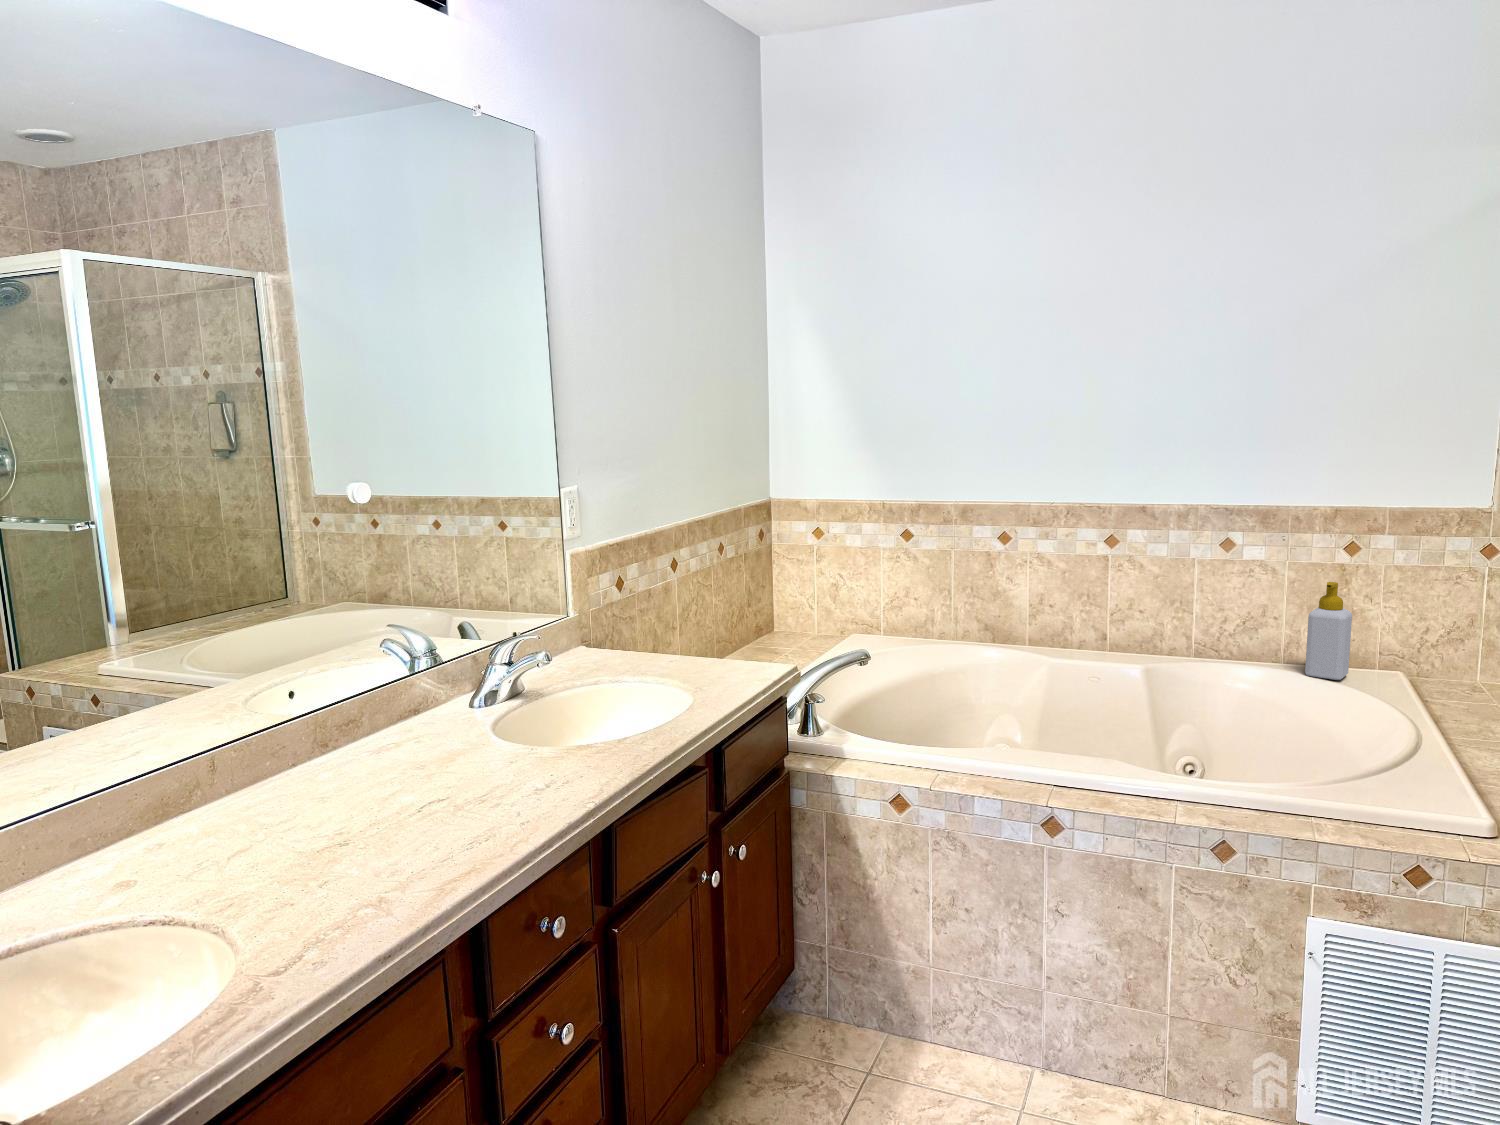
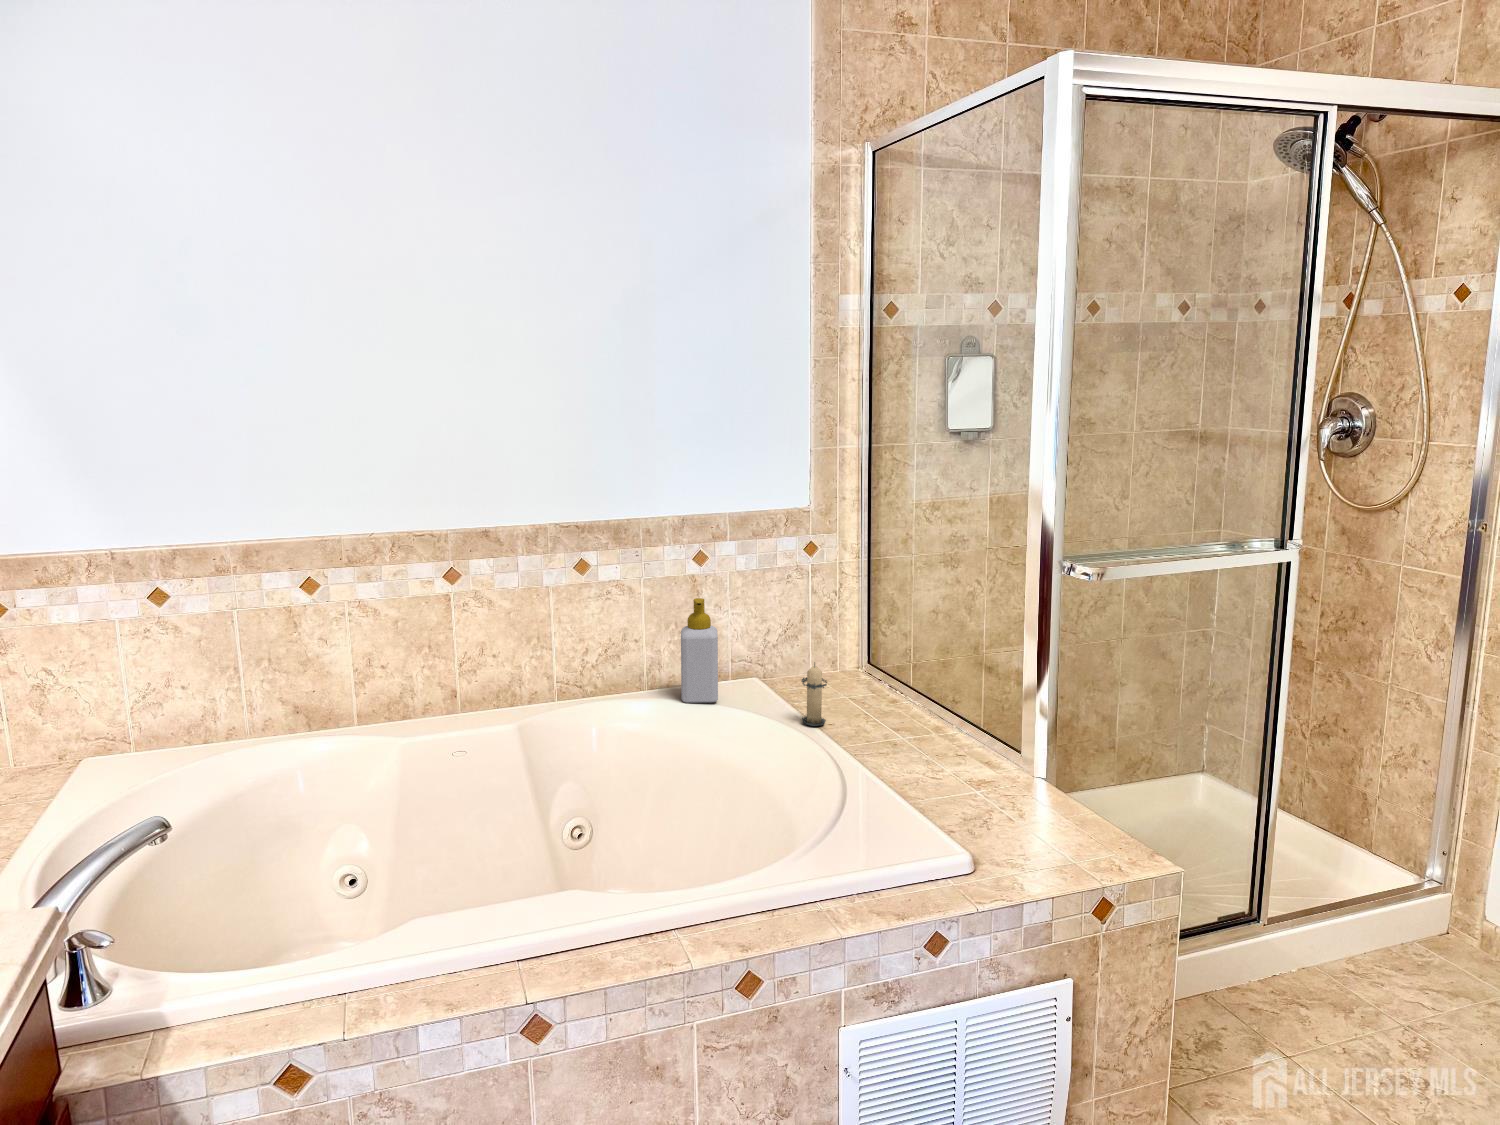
candle: none [1418,652,1456,716] -> present [801,663,827,726]

